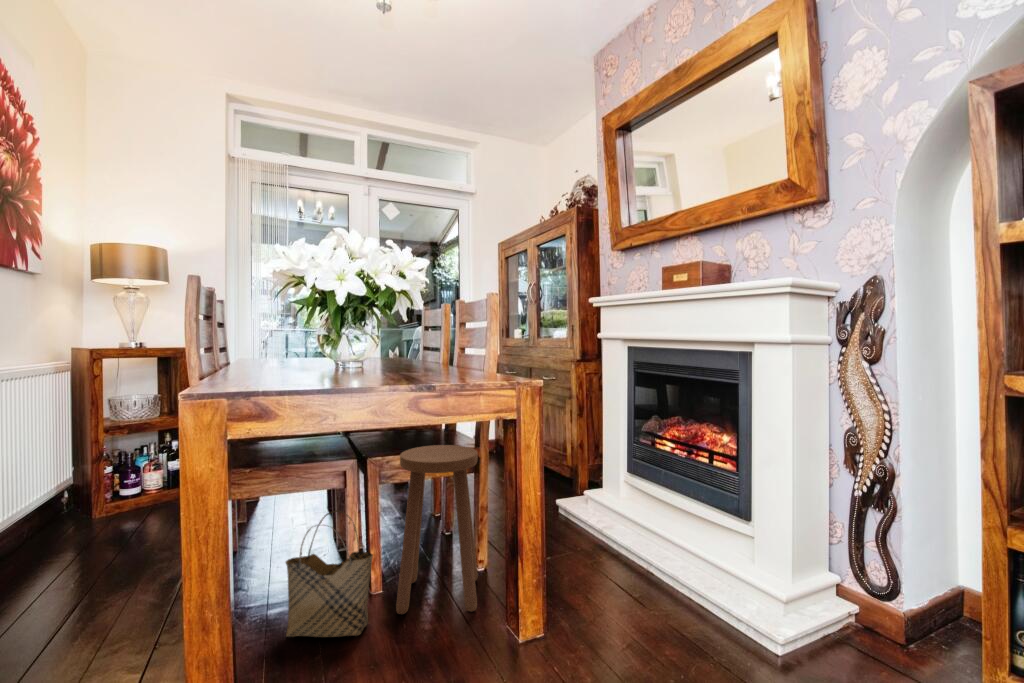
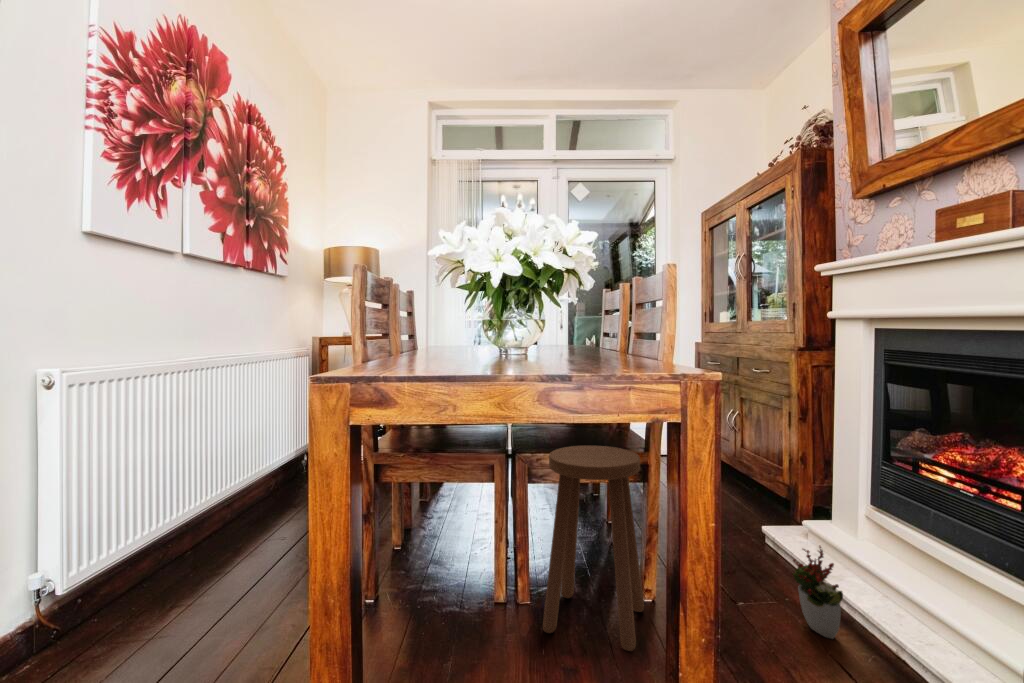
decorative plant: none [582,504,615,570] -> present [793,546,843,639]
woven basket: present [286,510,373,637] -> none [430,506,515,646]

